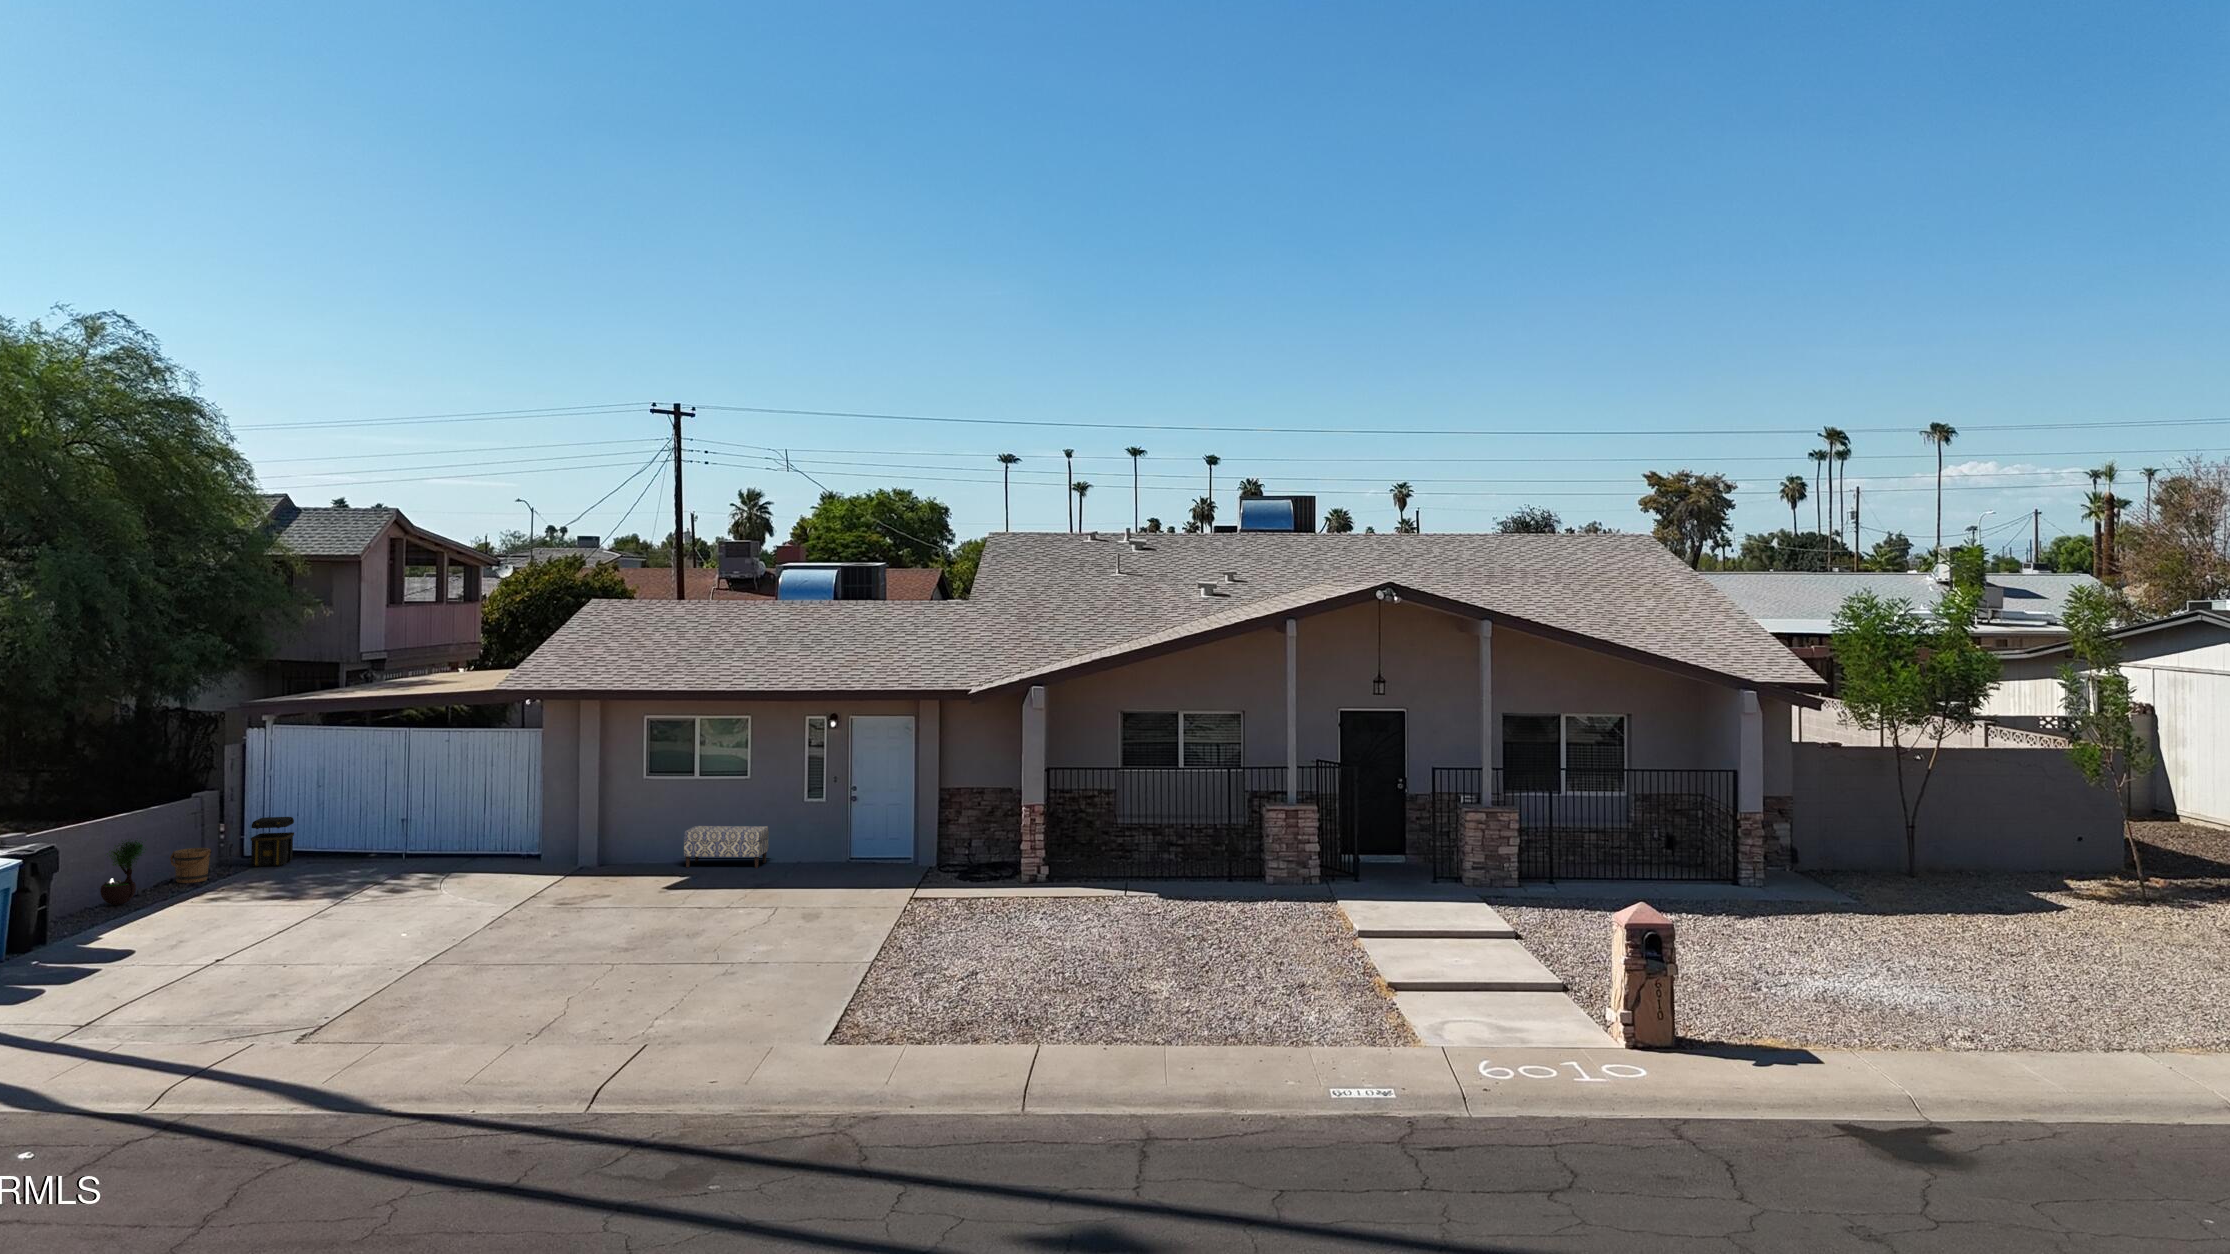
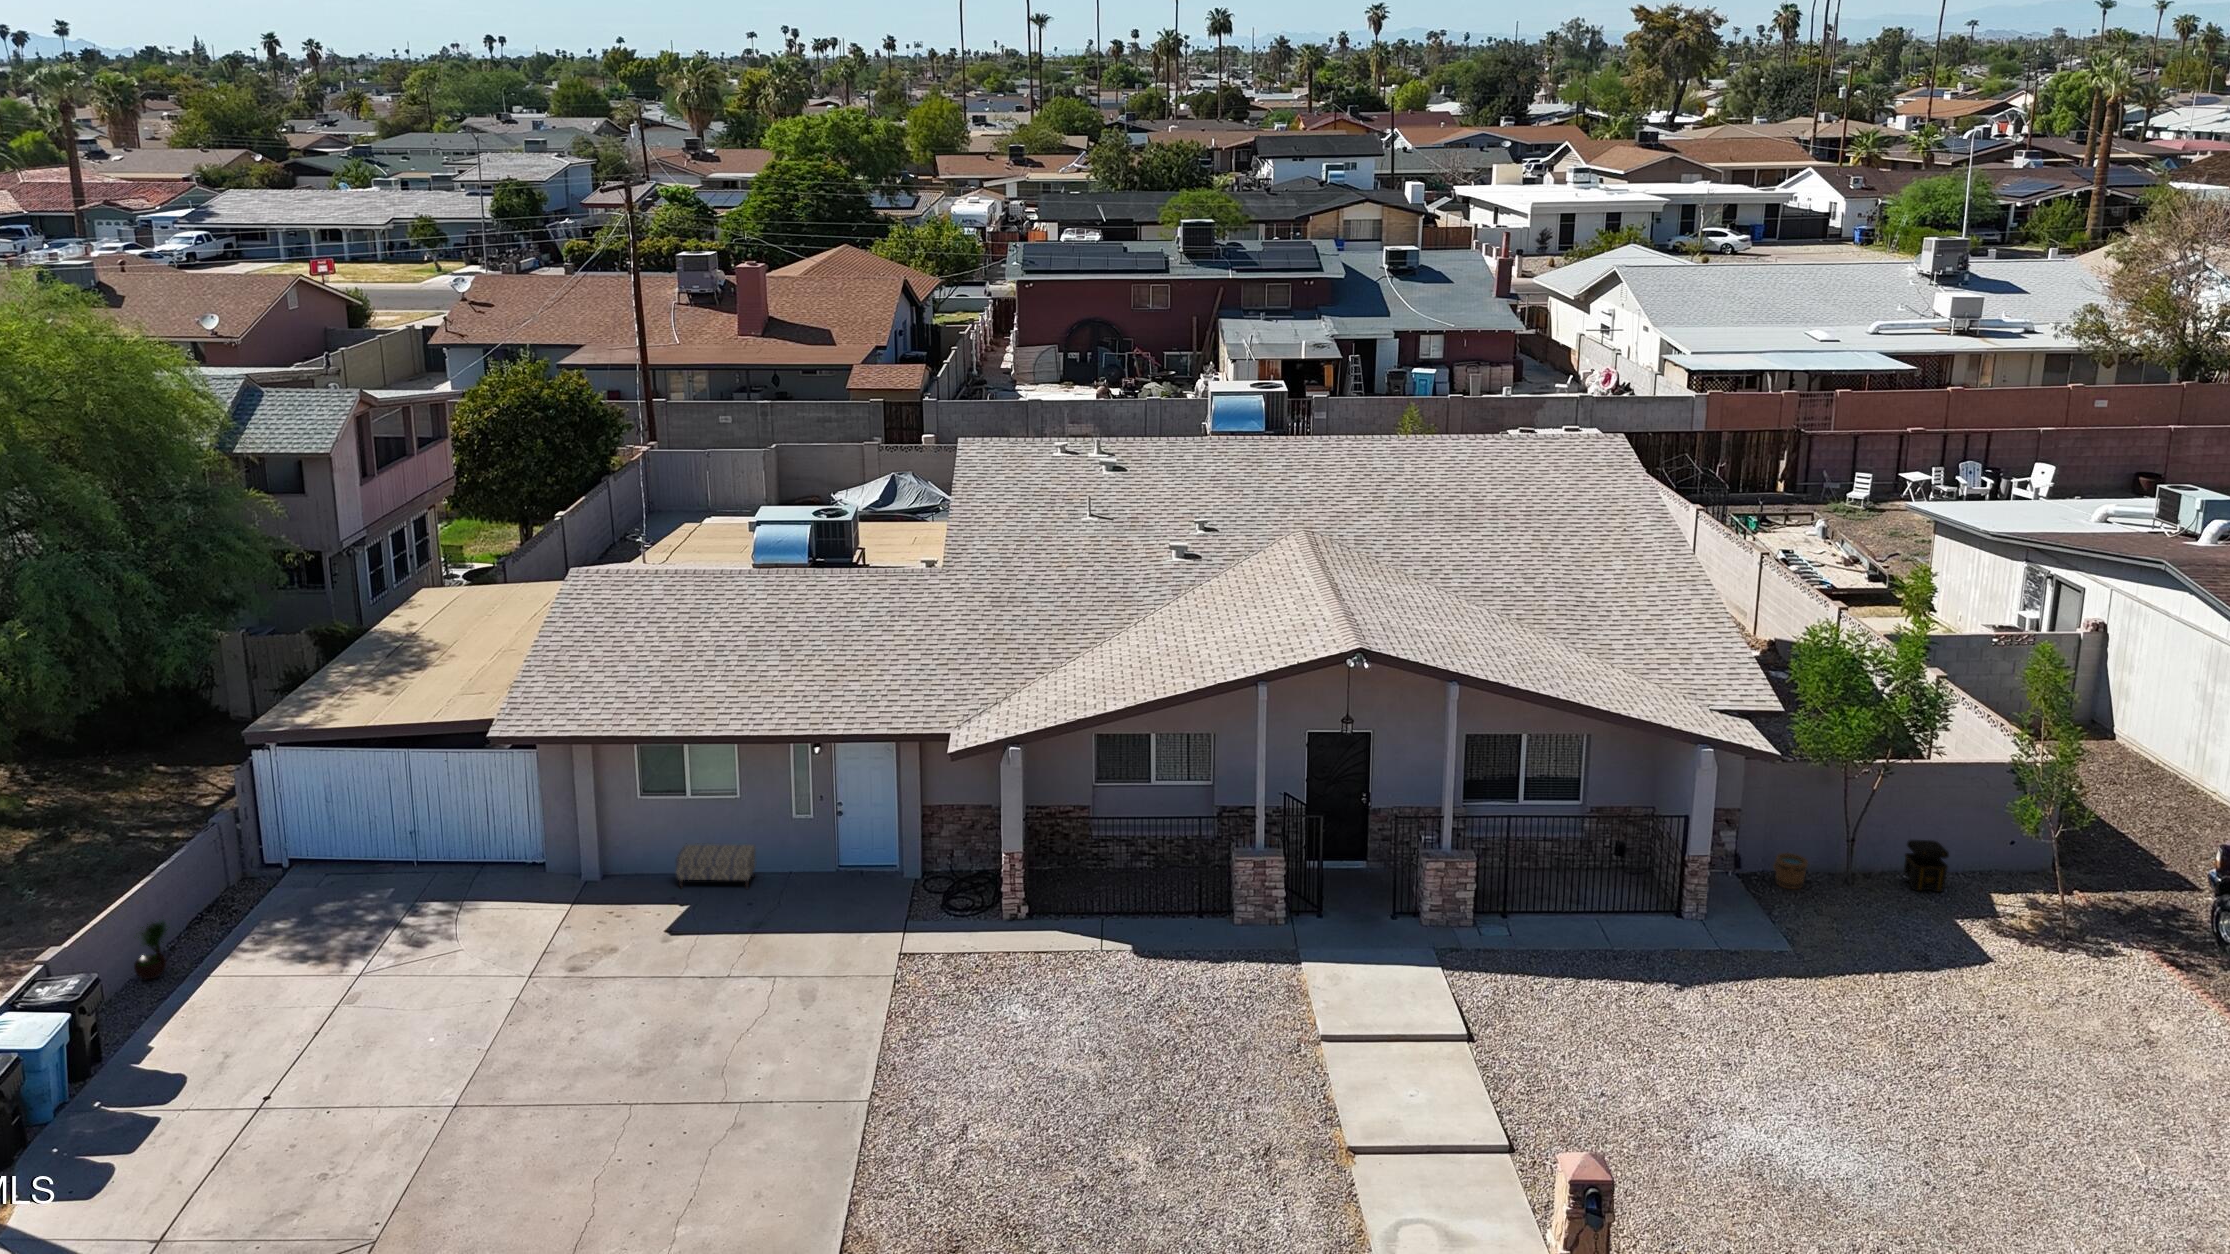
toolbox: present [251,817,294,867] -> present [1903,840,1949,892]
bucket: present [170,848,212,883] -> present [1773,853,1808,889]

